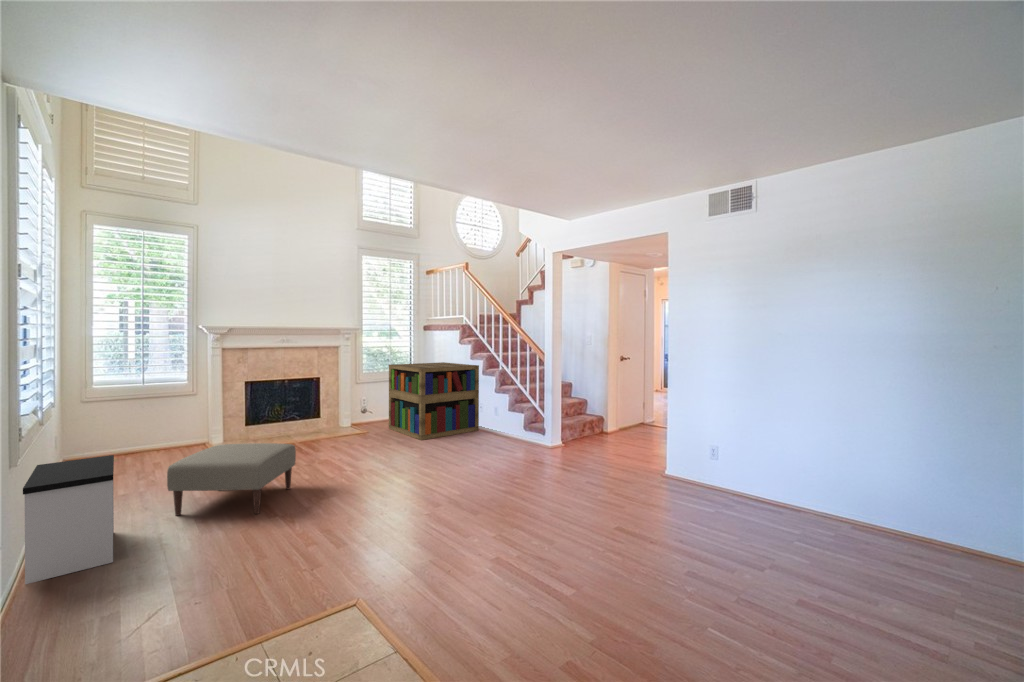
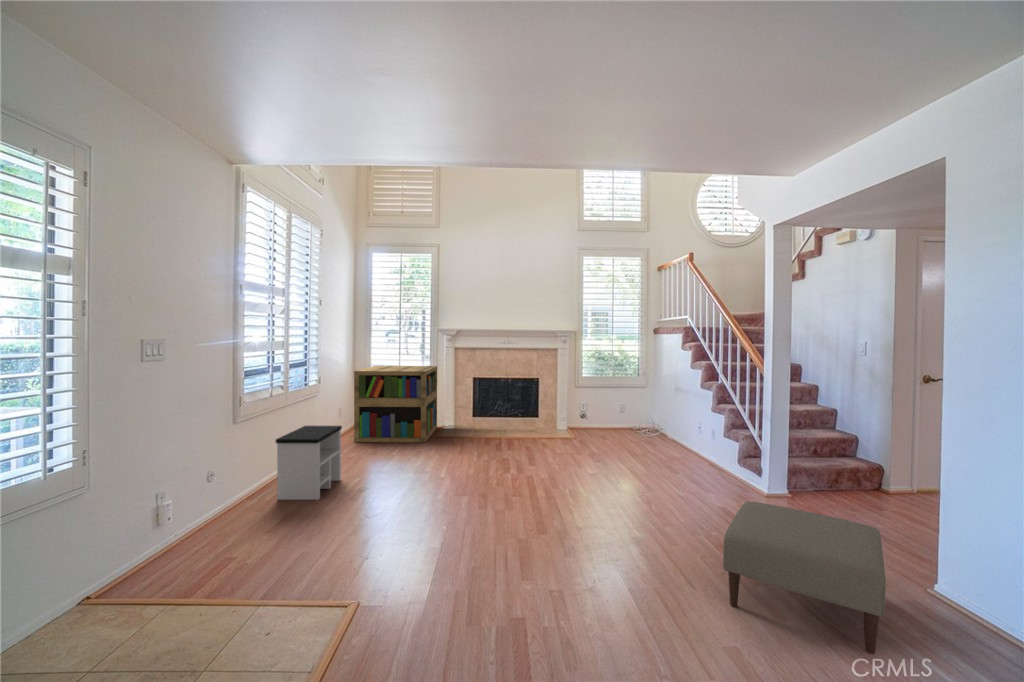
bookshelf: present [389,362,479,440] -> present [354,366,437,442]
ottoman: present [167,443,296,516] -> present [723,502,886,654]

